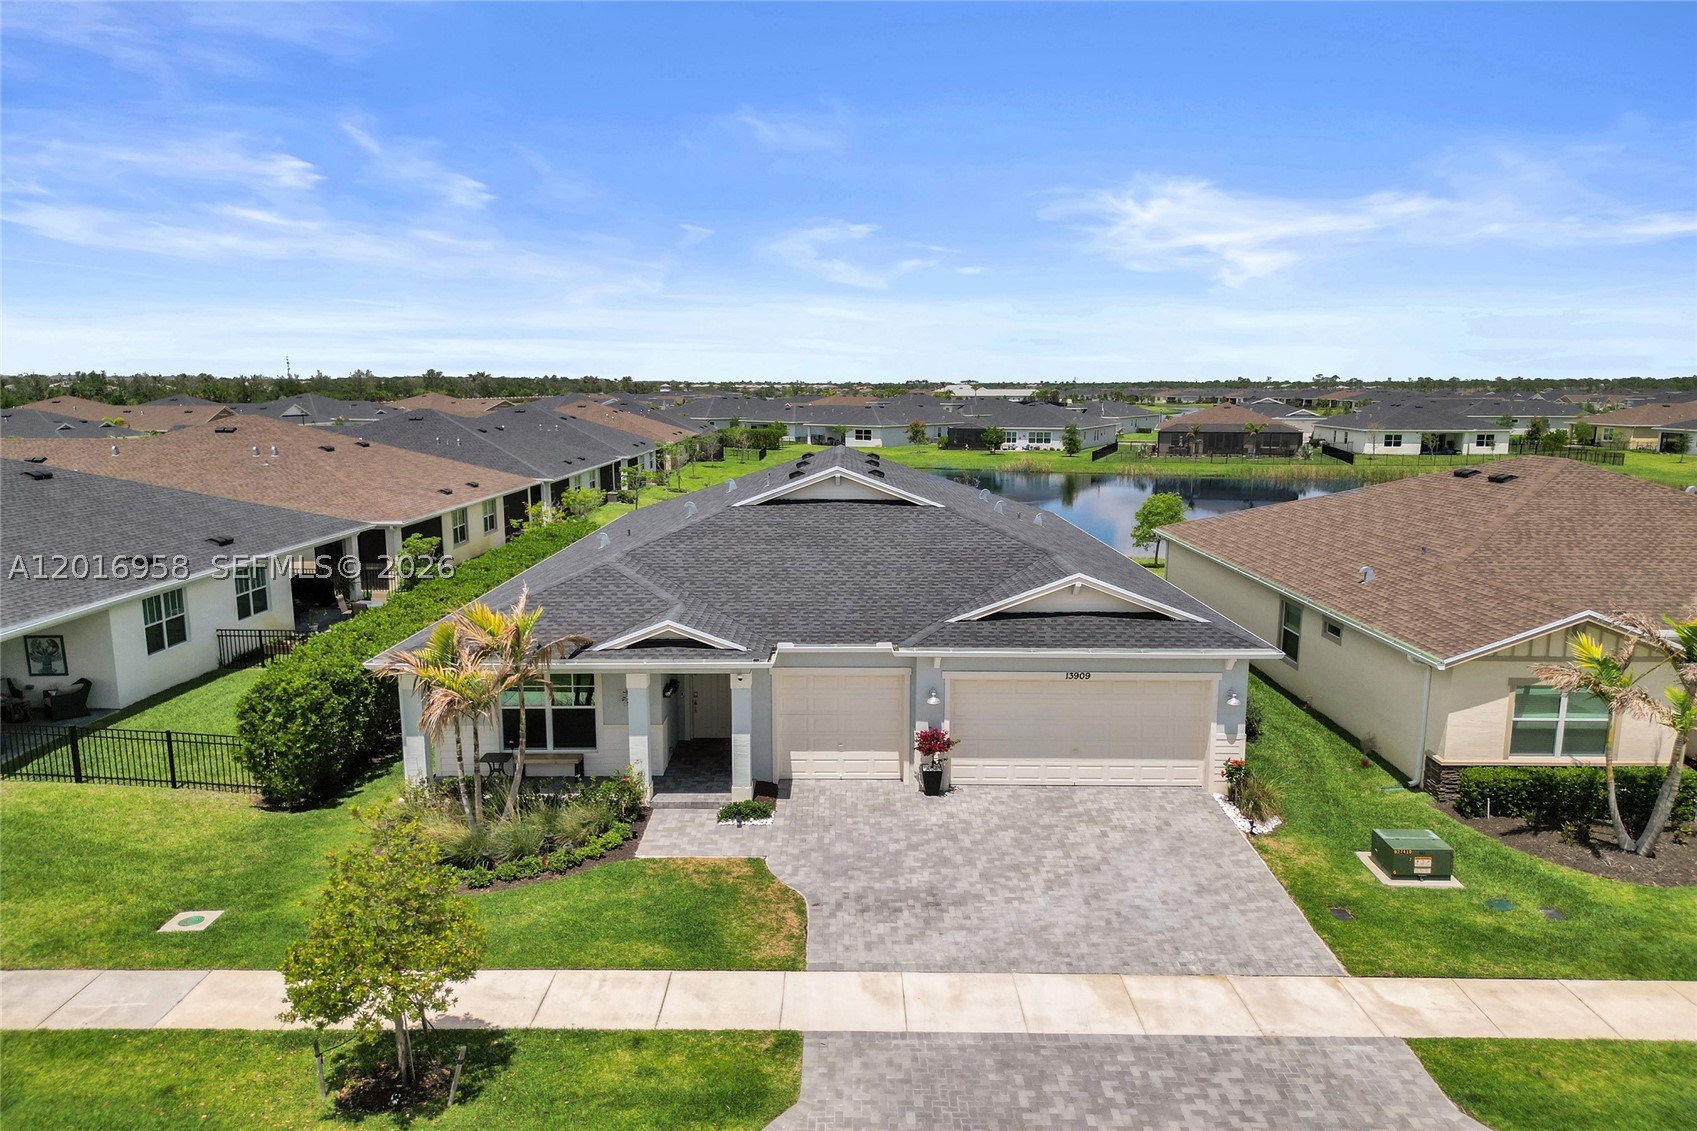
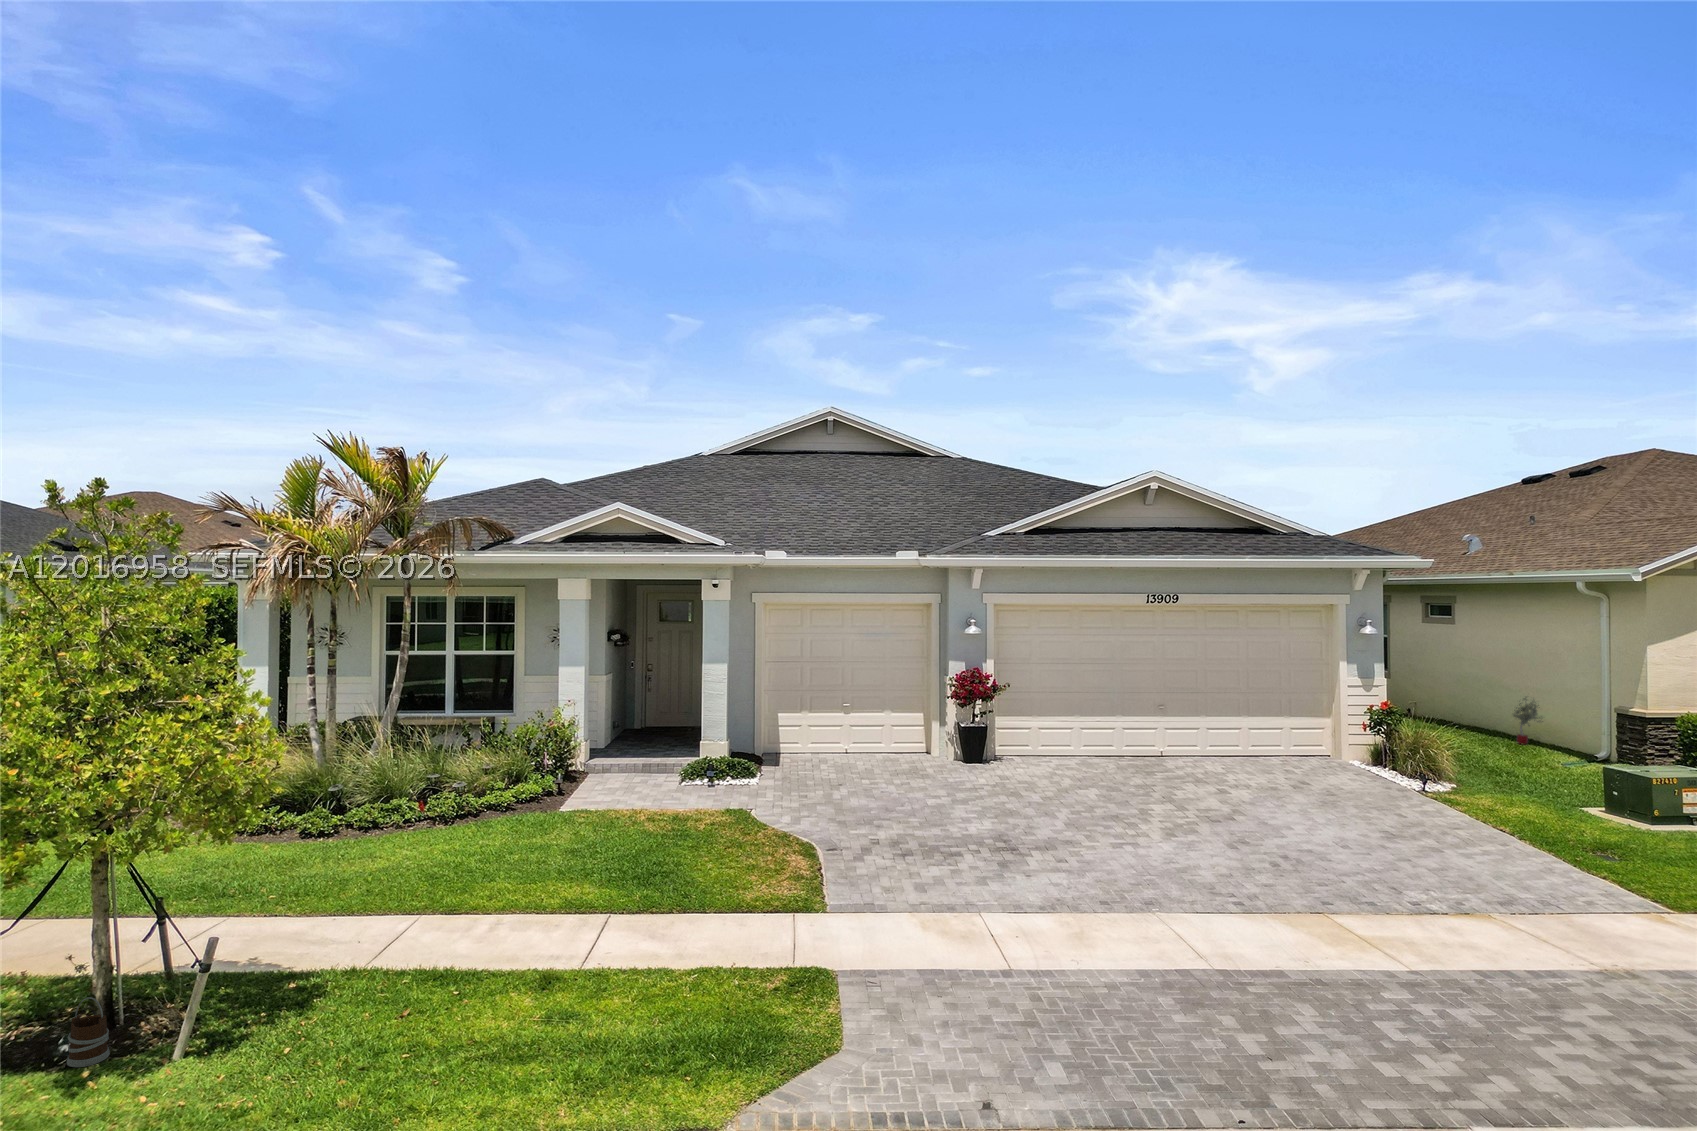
wooden bucket: none [391,1068,411,1104] -> present [67,997,110,1067]

